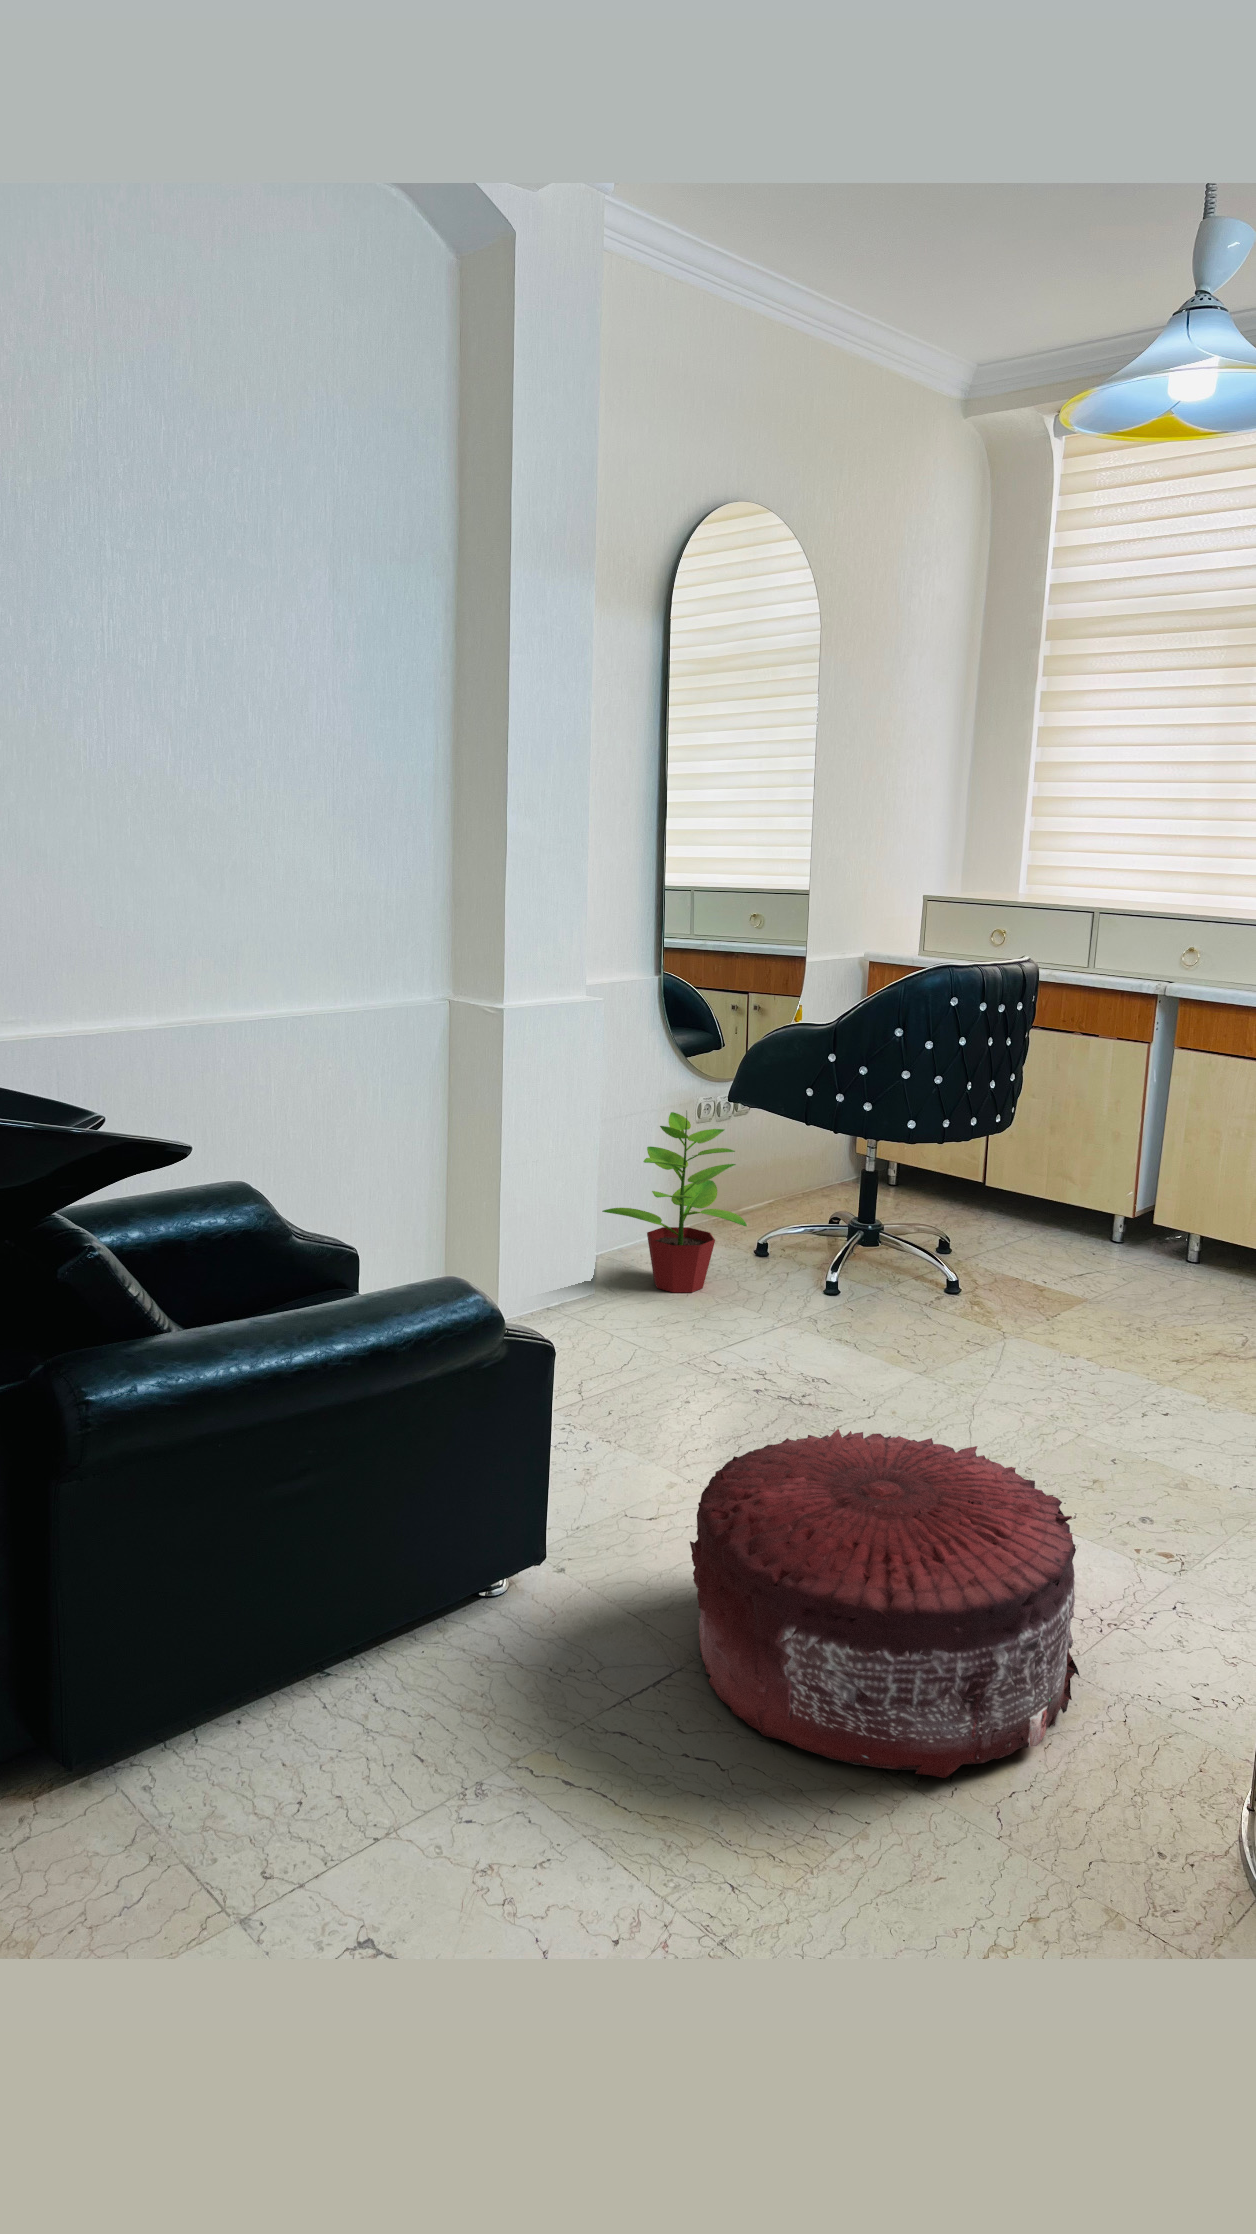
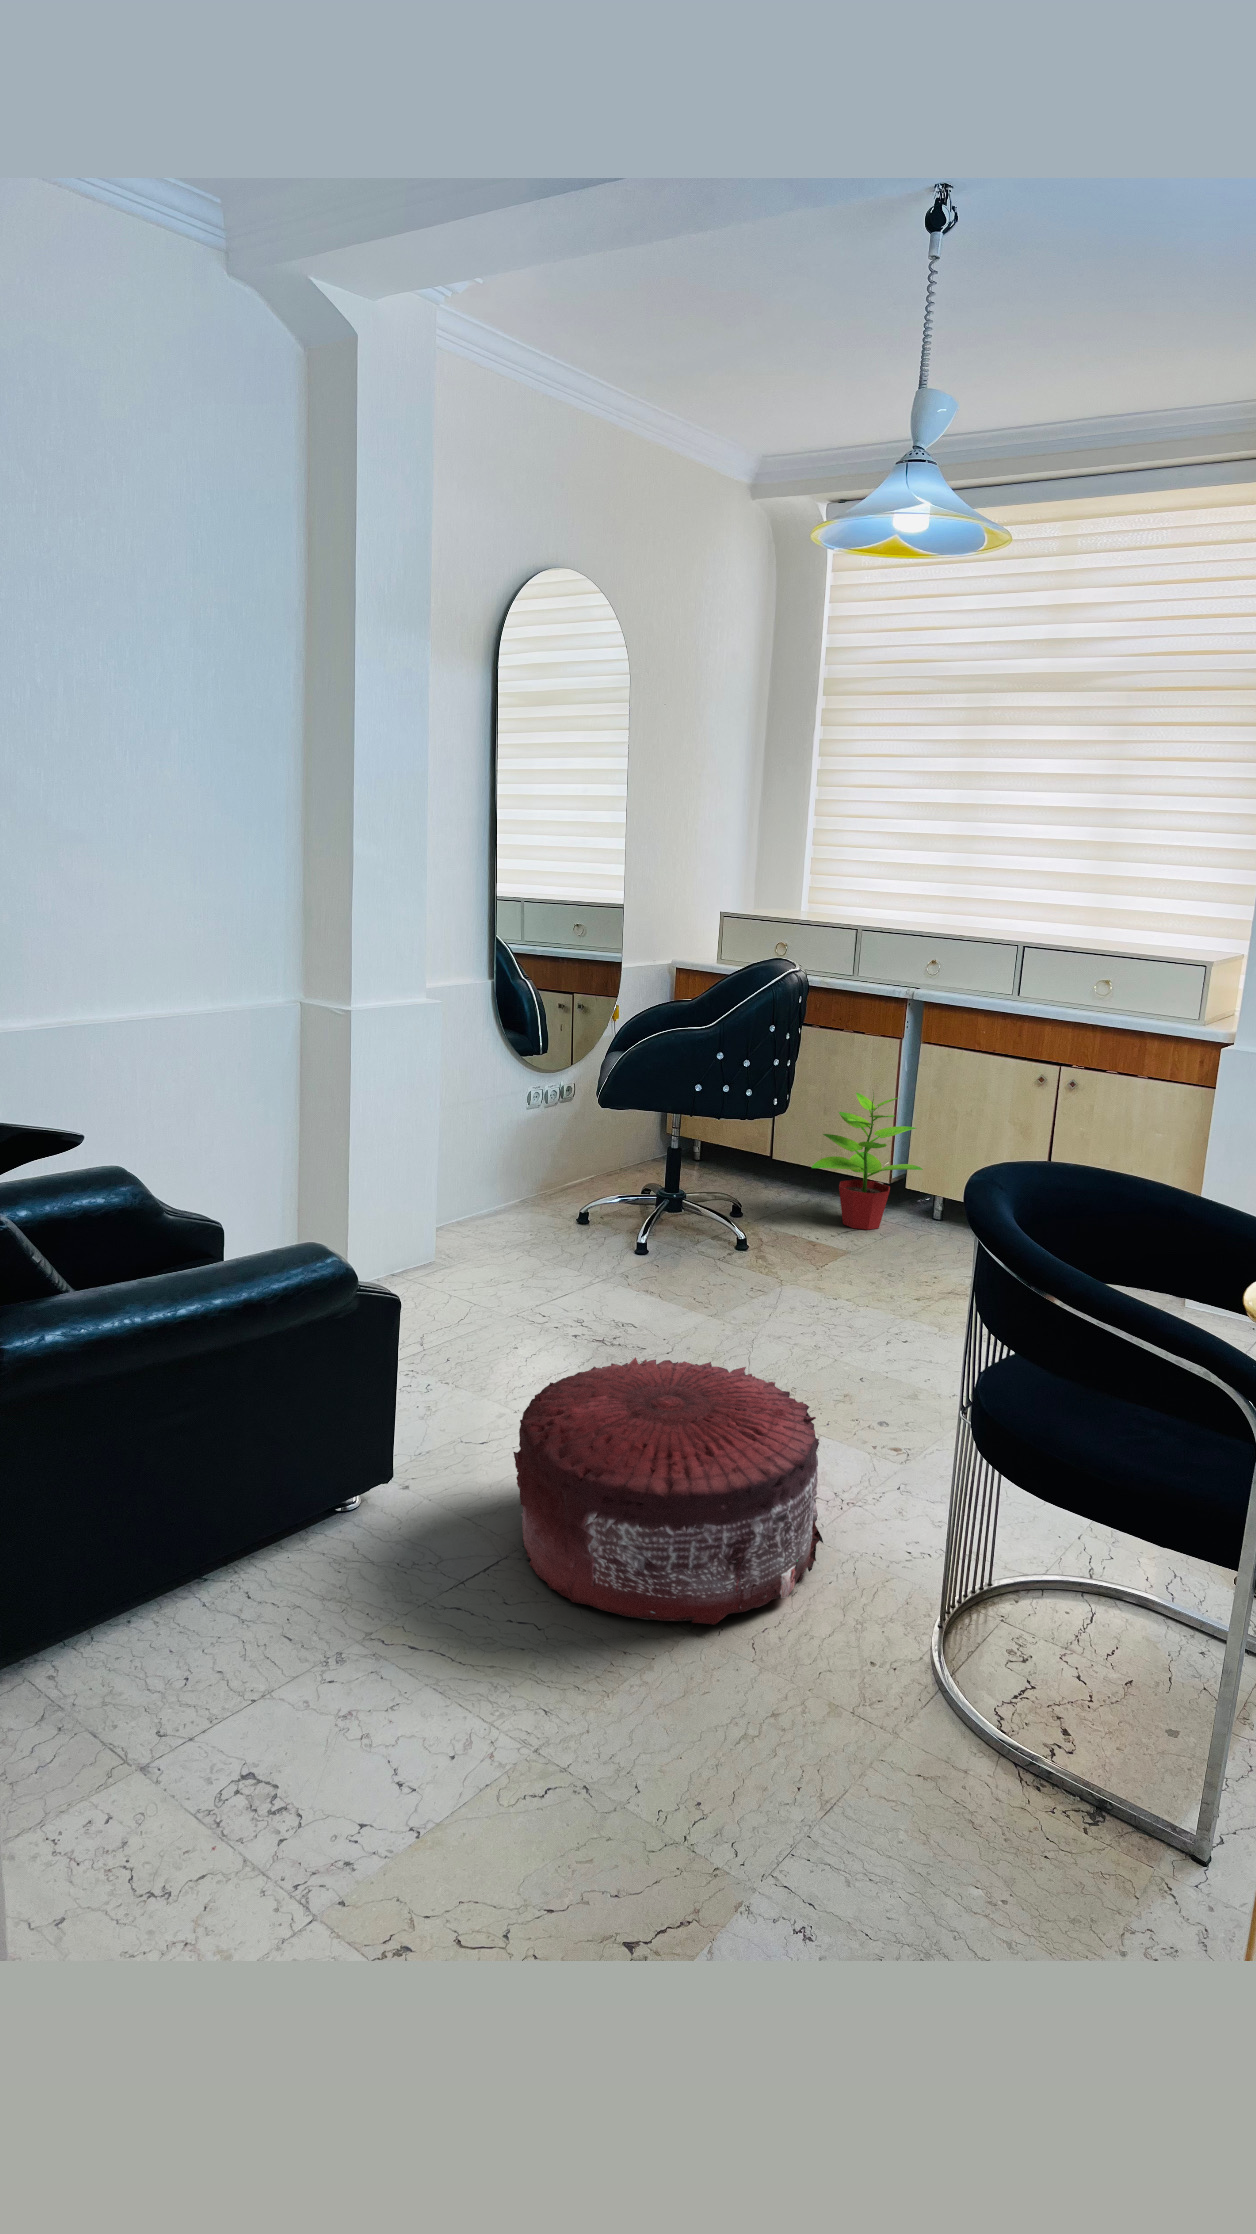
potted plant: present [602,1111,747,1292] -> present [811,1093,923,1230]

